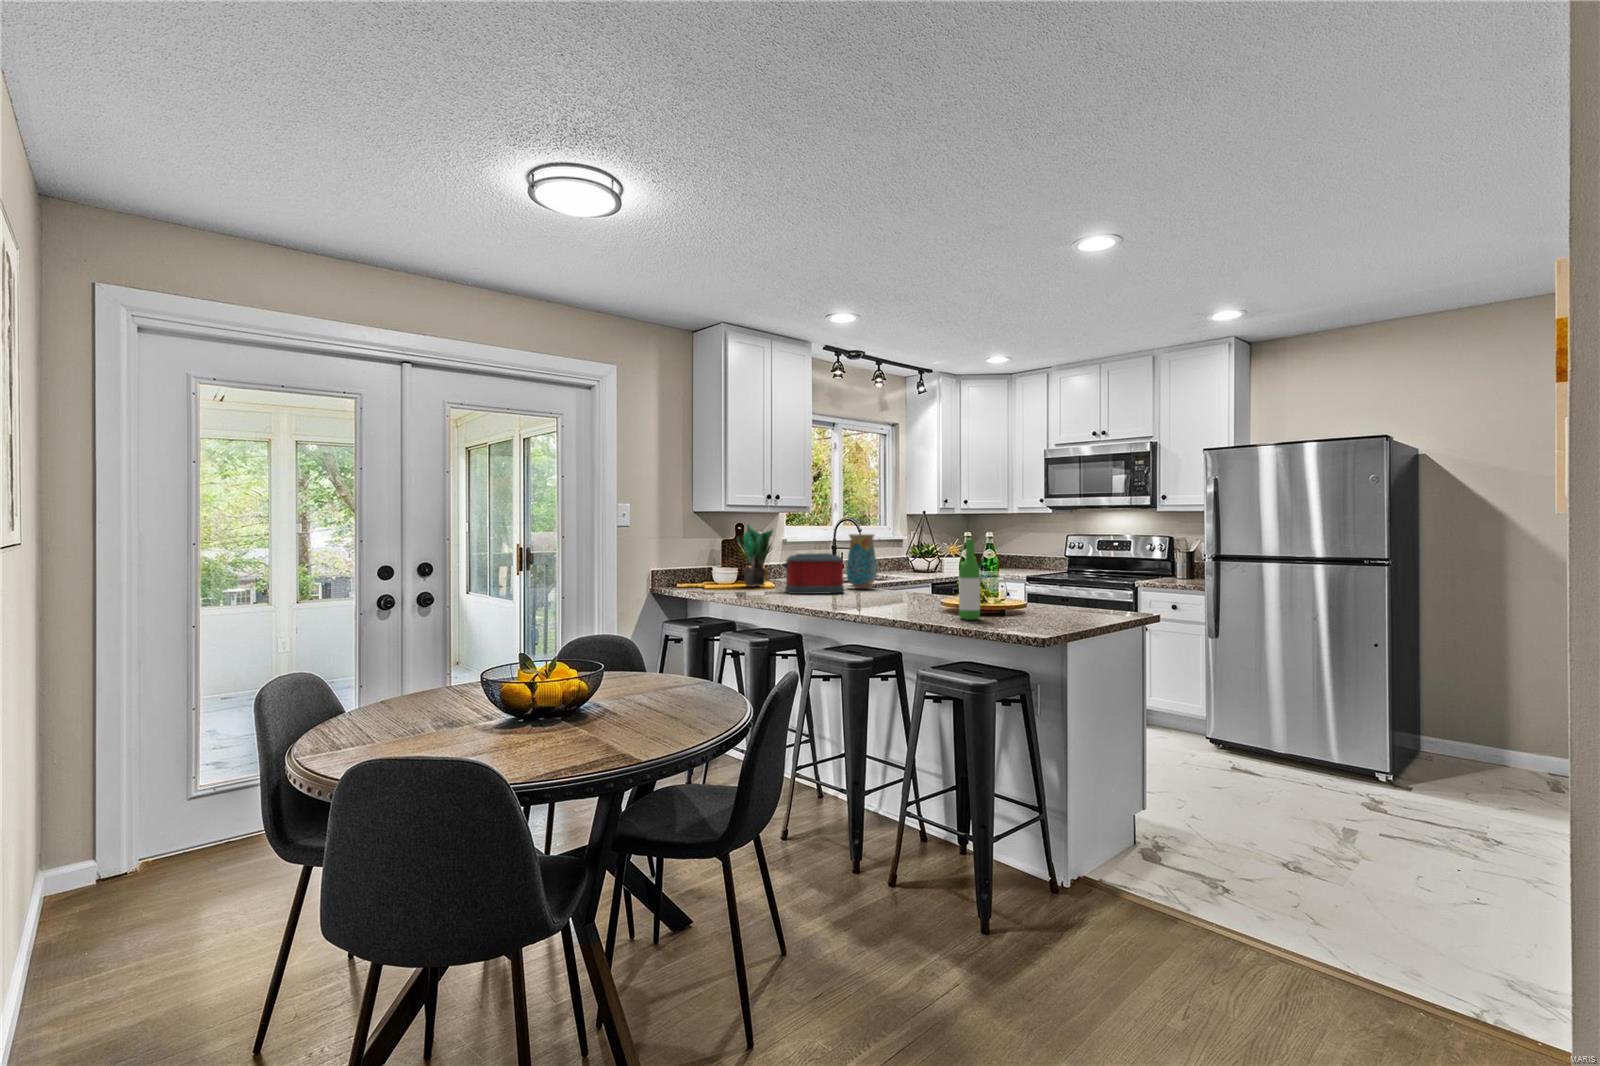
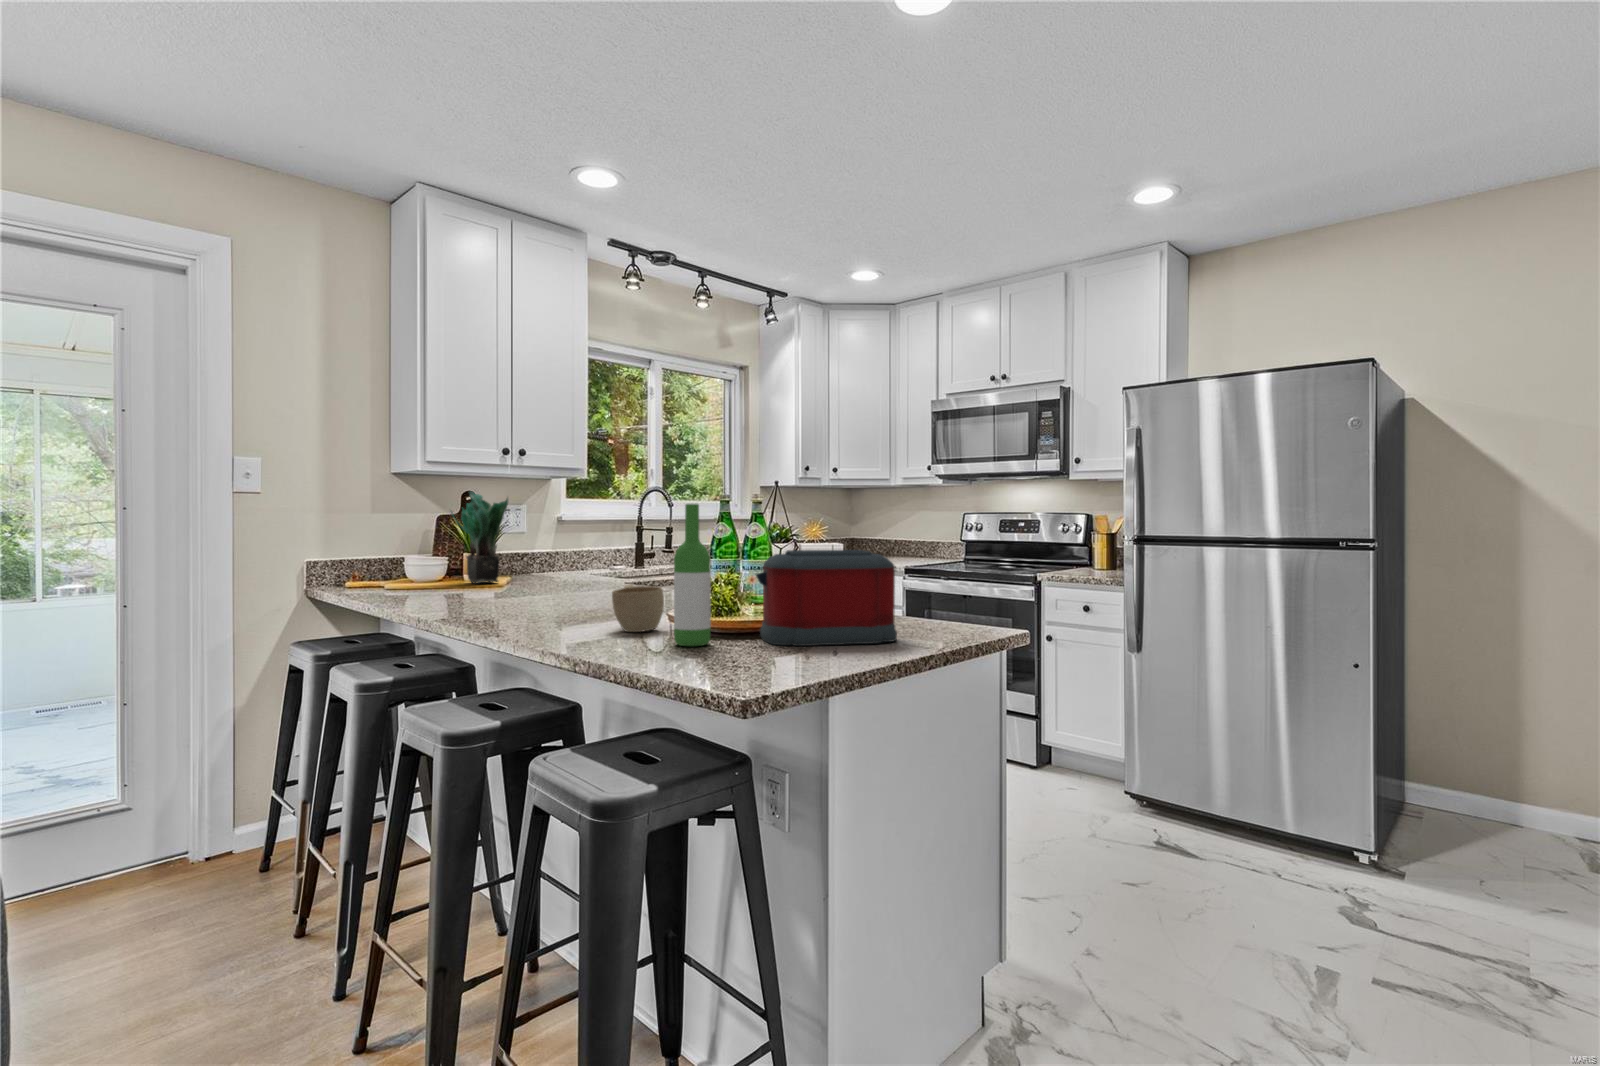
vase: present [846,534,877,589] -> none [615,507,661,586]
toaster: present [783,553,844,594] -> present [756,550,897,646]
cup: none [908,586,938,613] -> present [612,584,664,632]

